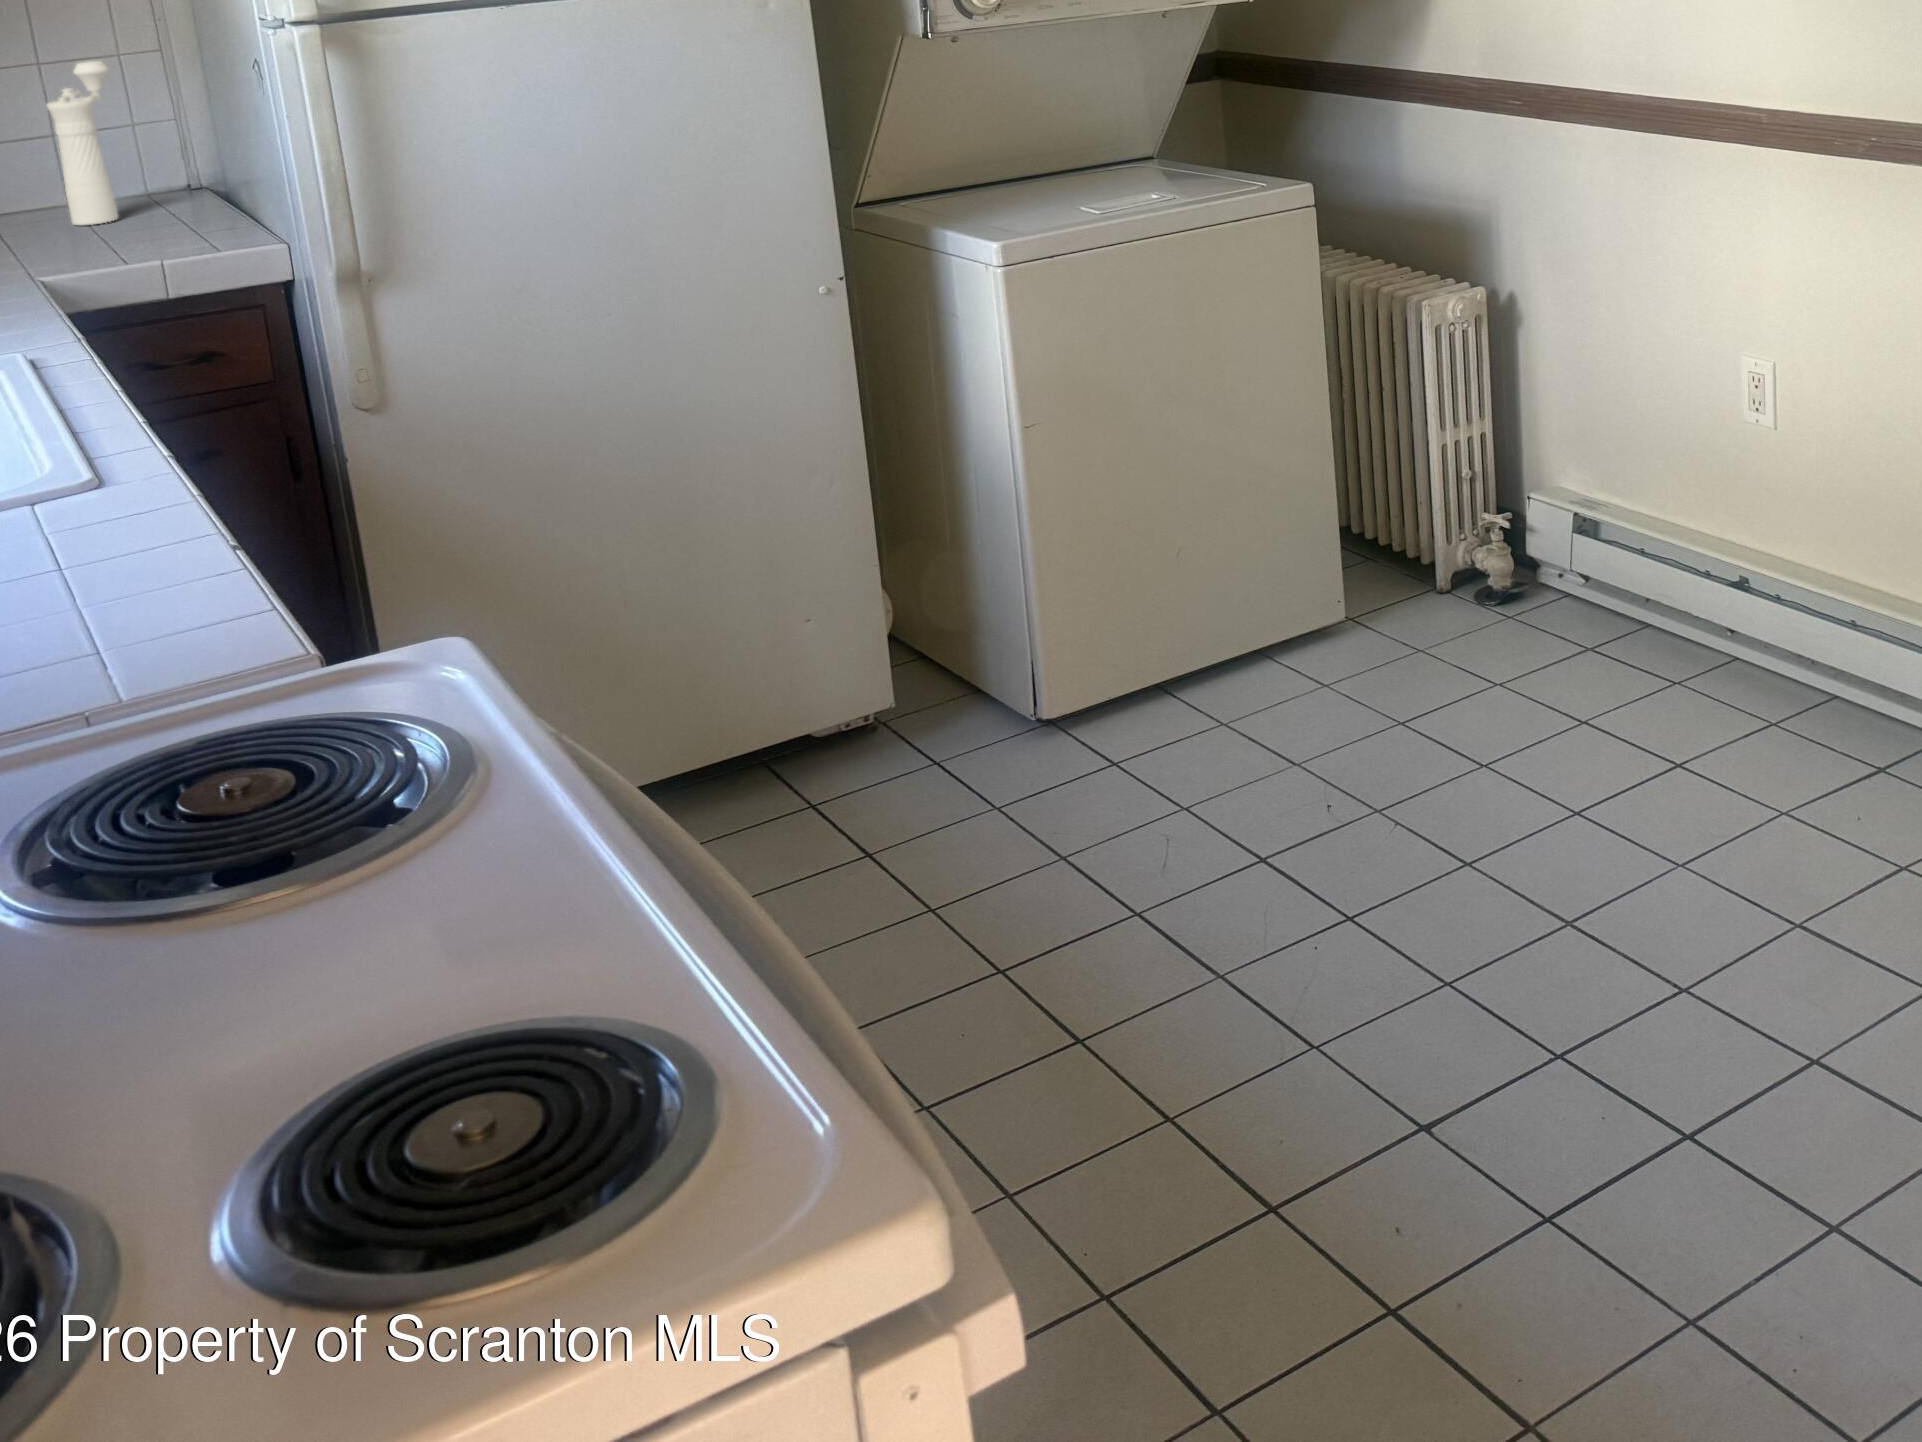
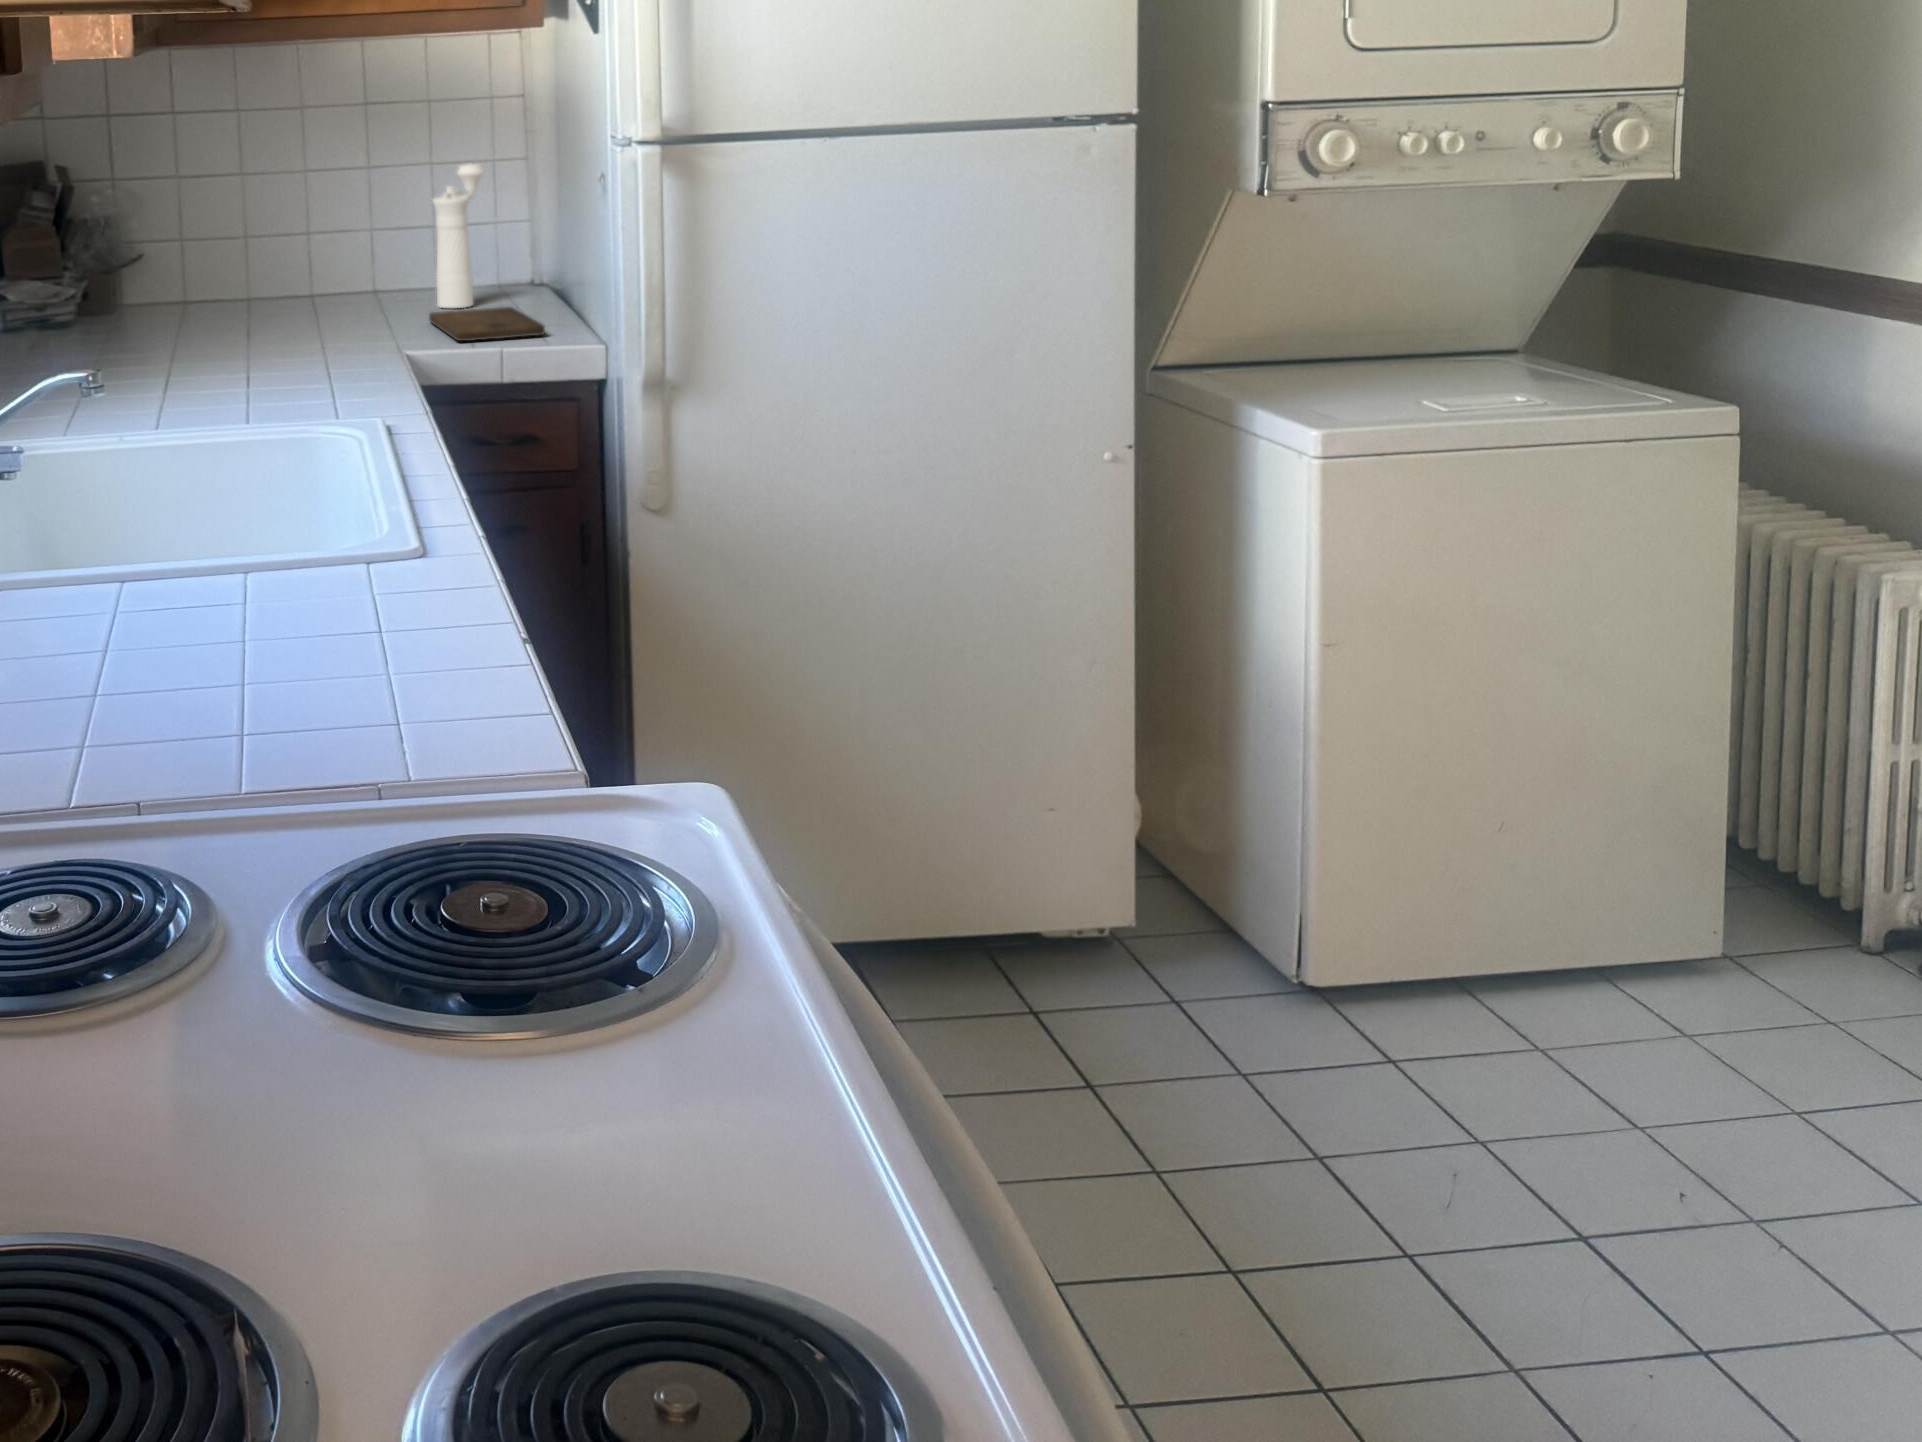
cutting board: none [63,216,213,260] -> present [429,307,545,341]

